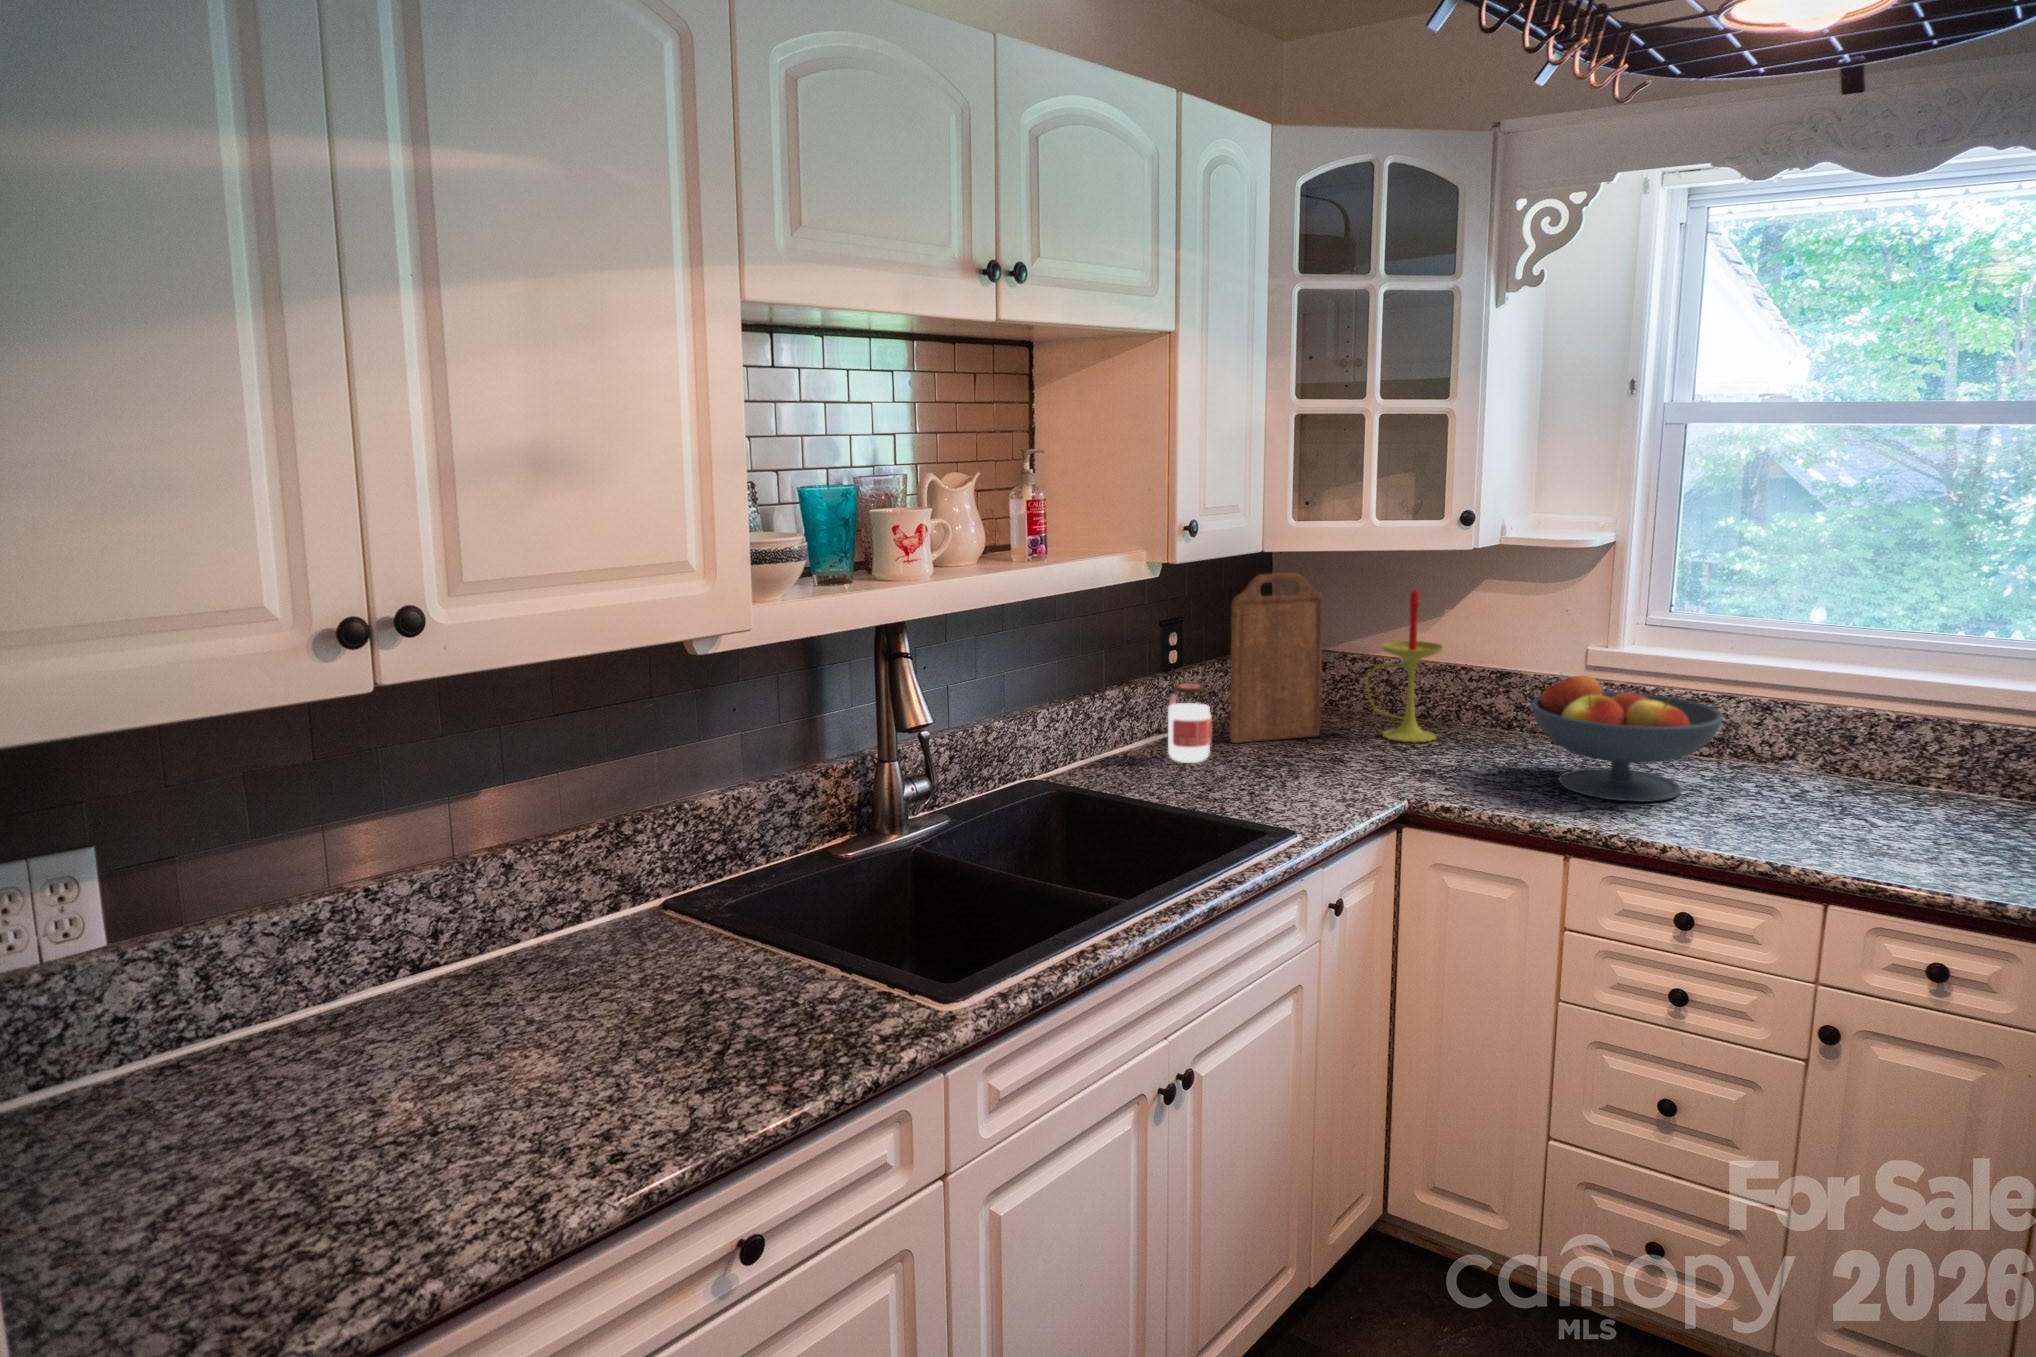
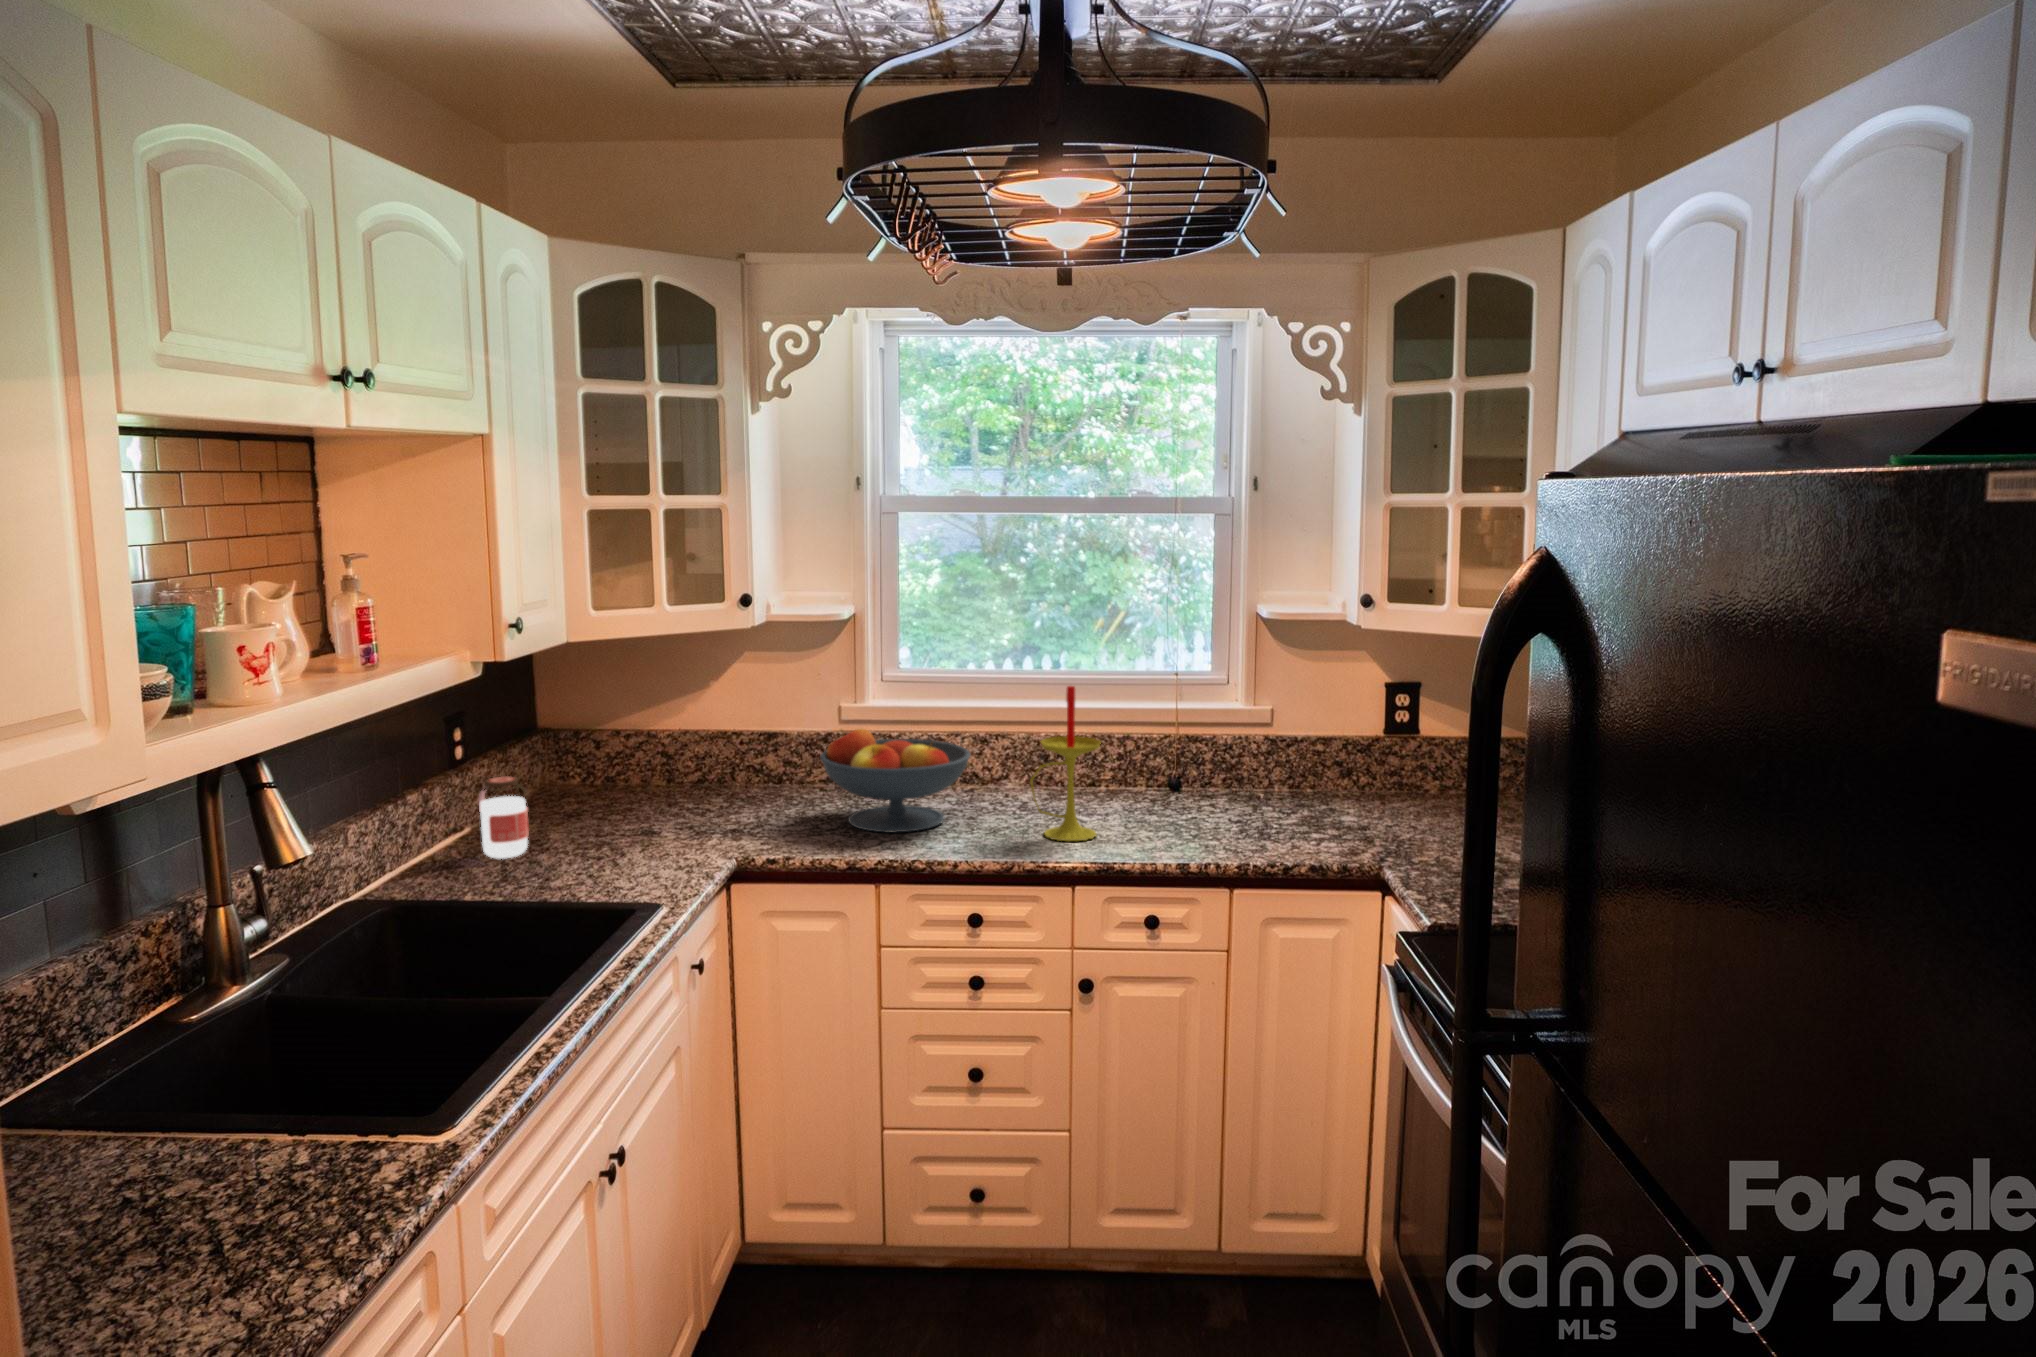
cutting board: present [1230,573,1324,743] -> none [526,656,619,831]
candle: present [1365,591,1443,742] -> present [1030,686,1100,841]

